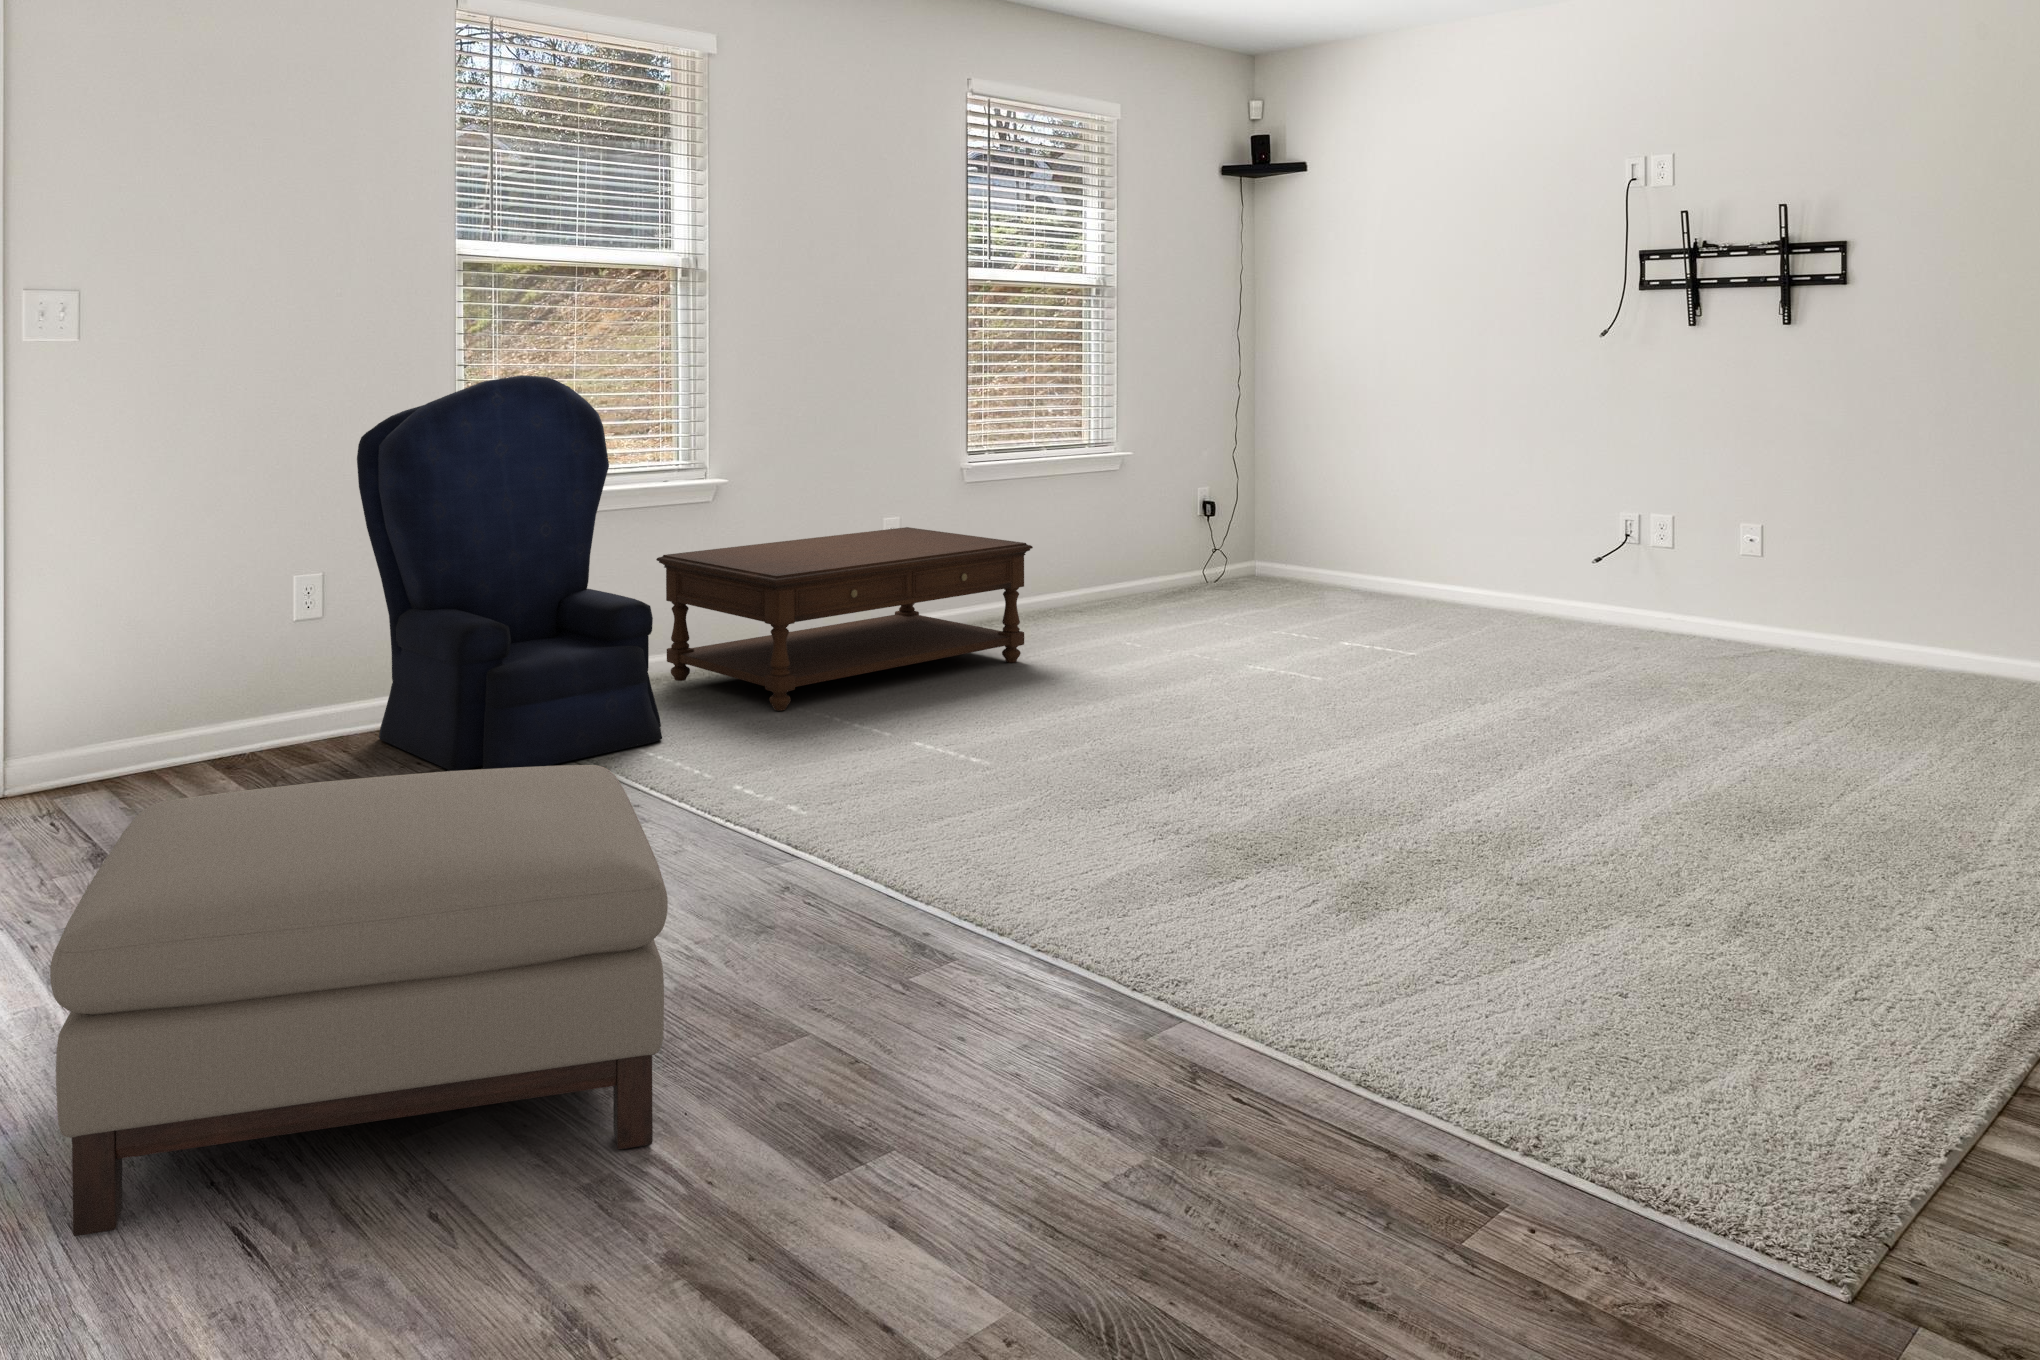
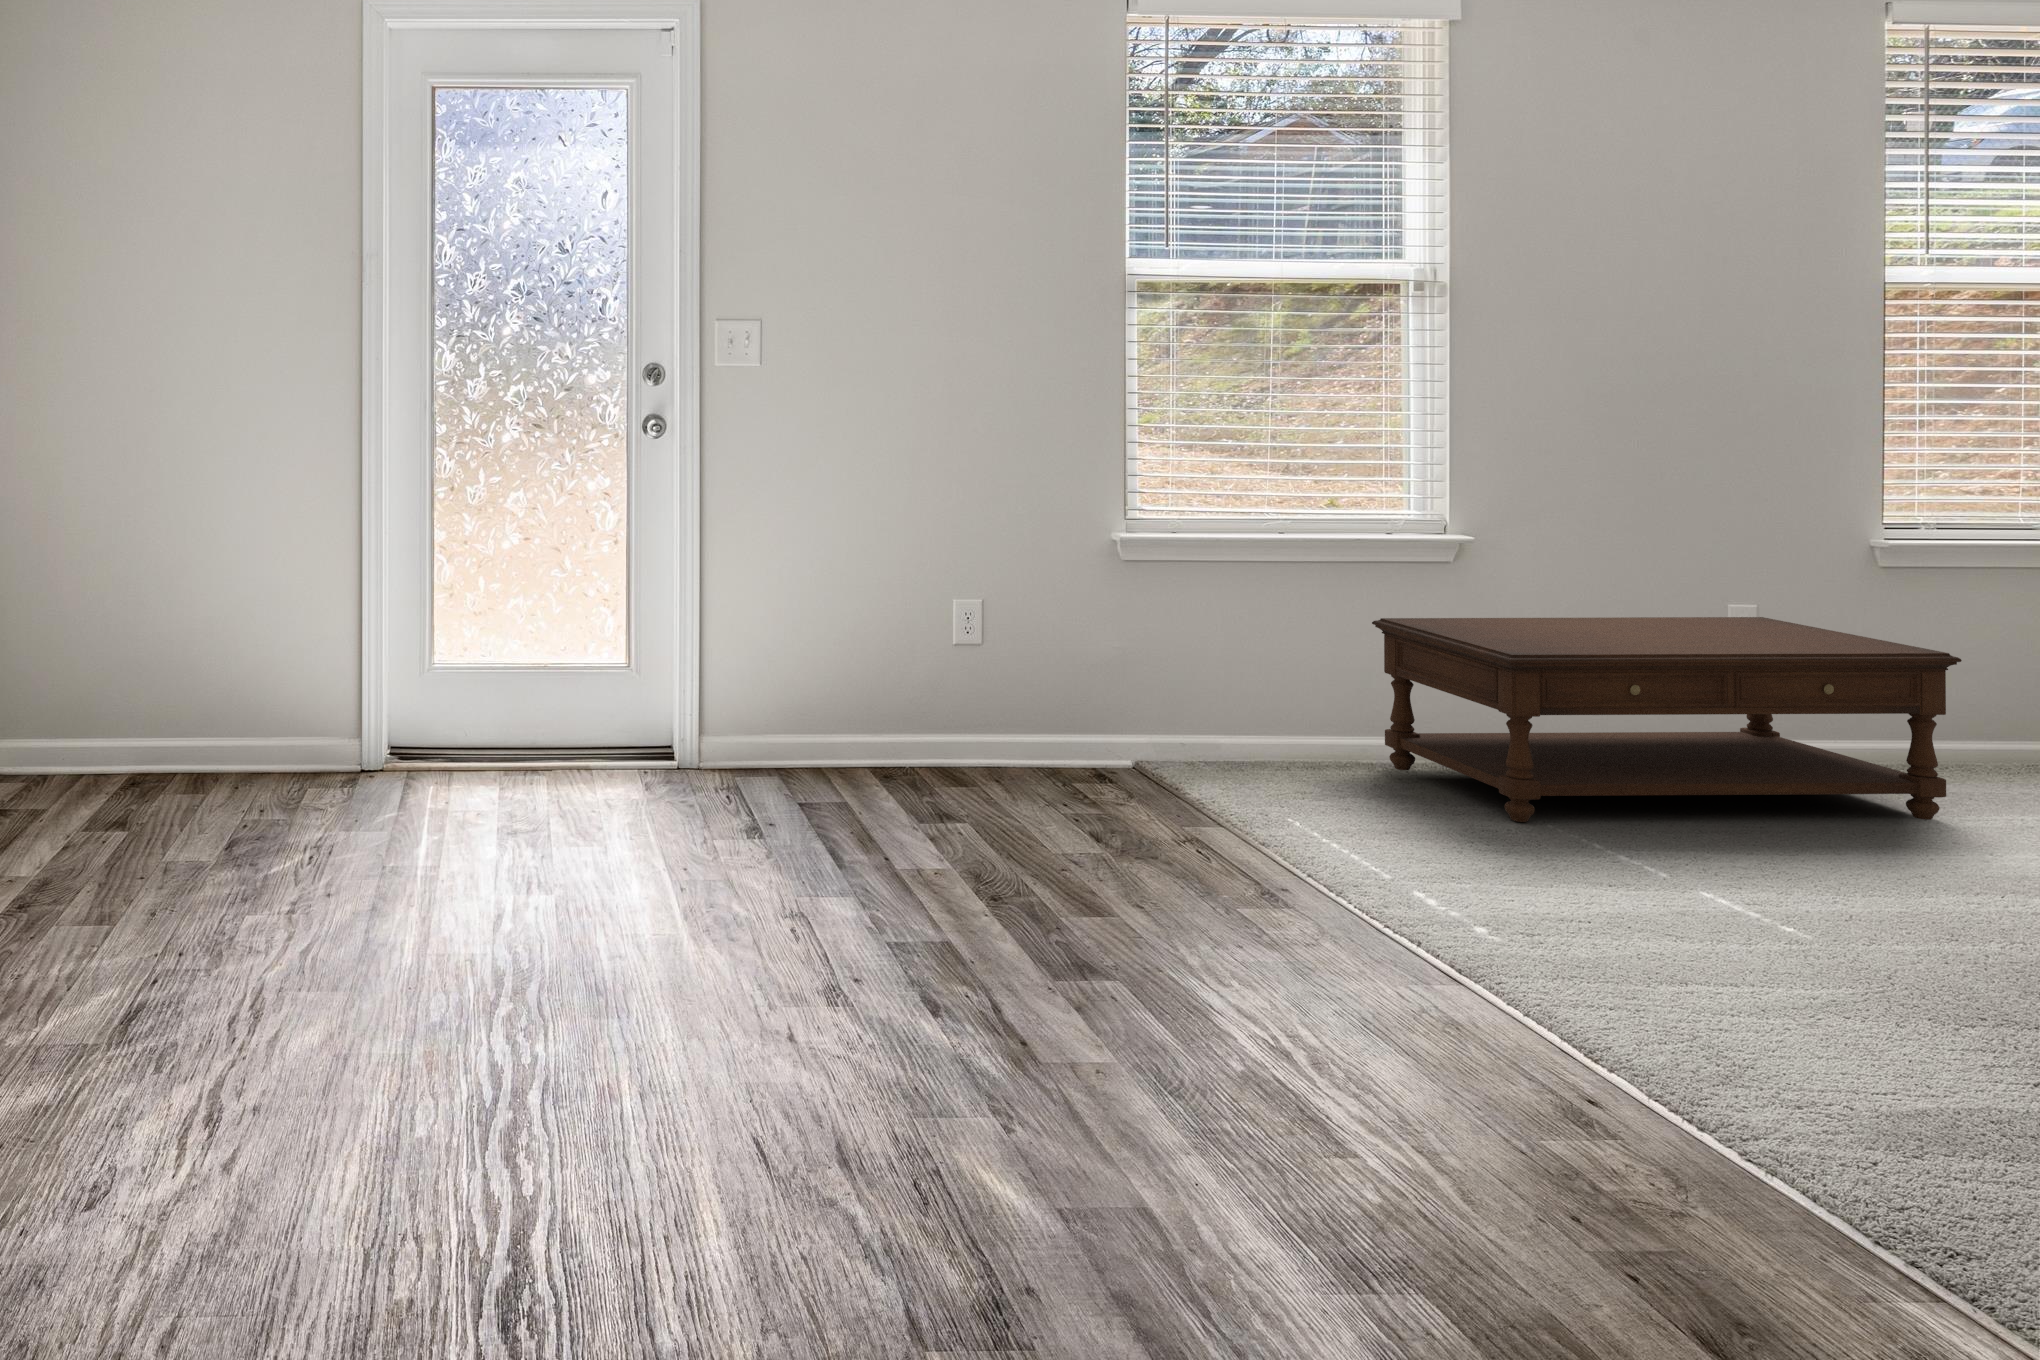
armchair: present [357,375,662,771] -> none [1016,404,1352,831]
ottoman: present [50,765,668,1236] -> none [625,771,1183,1195]

